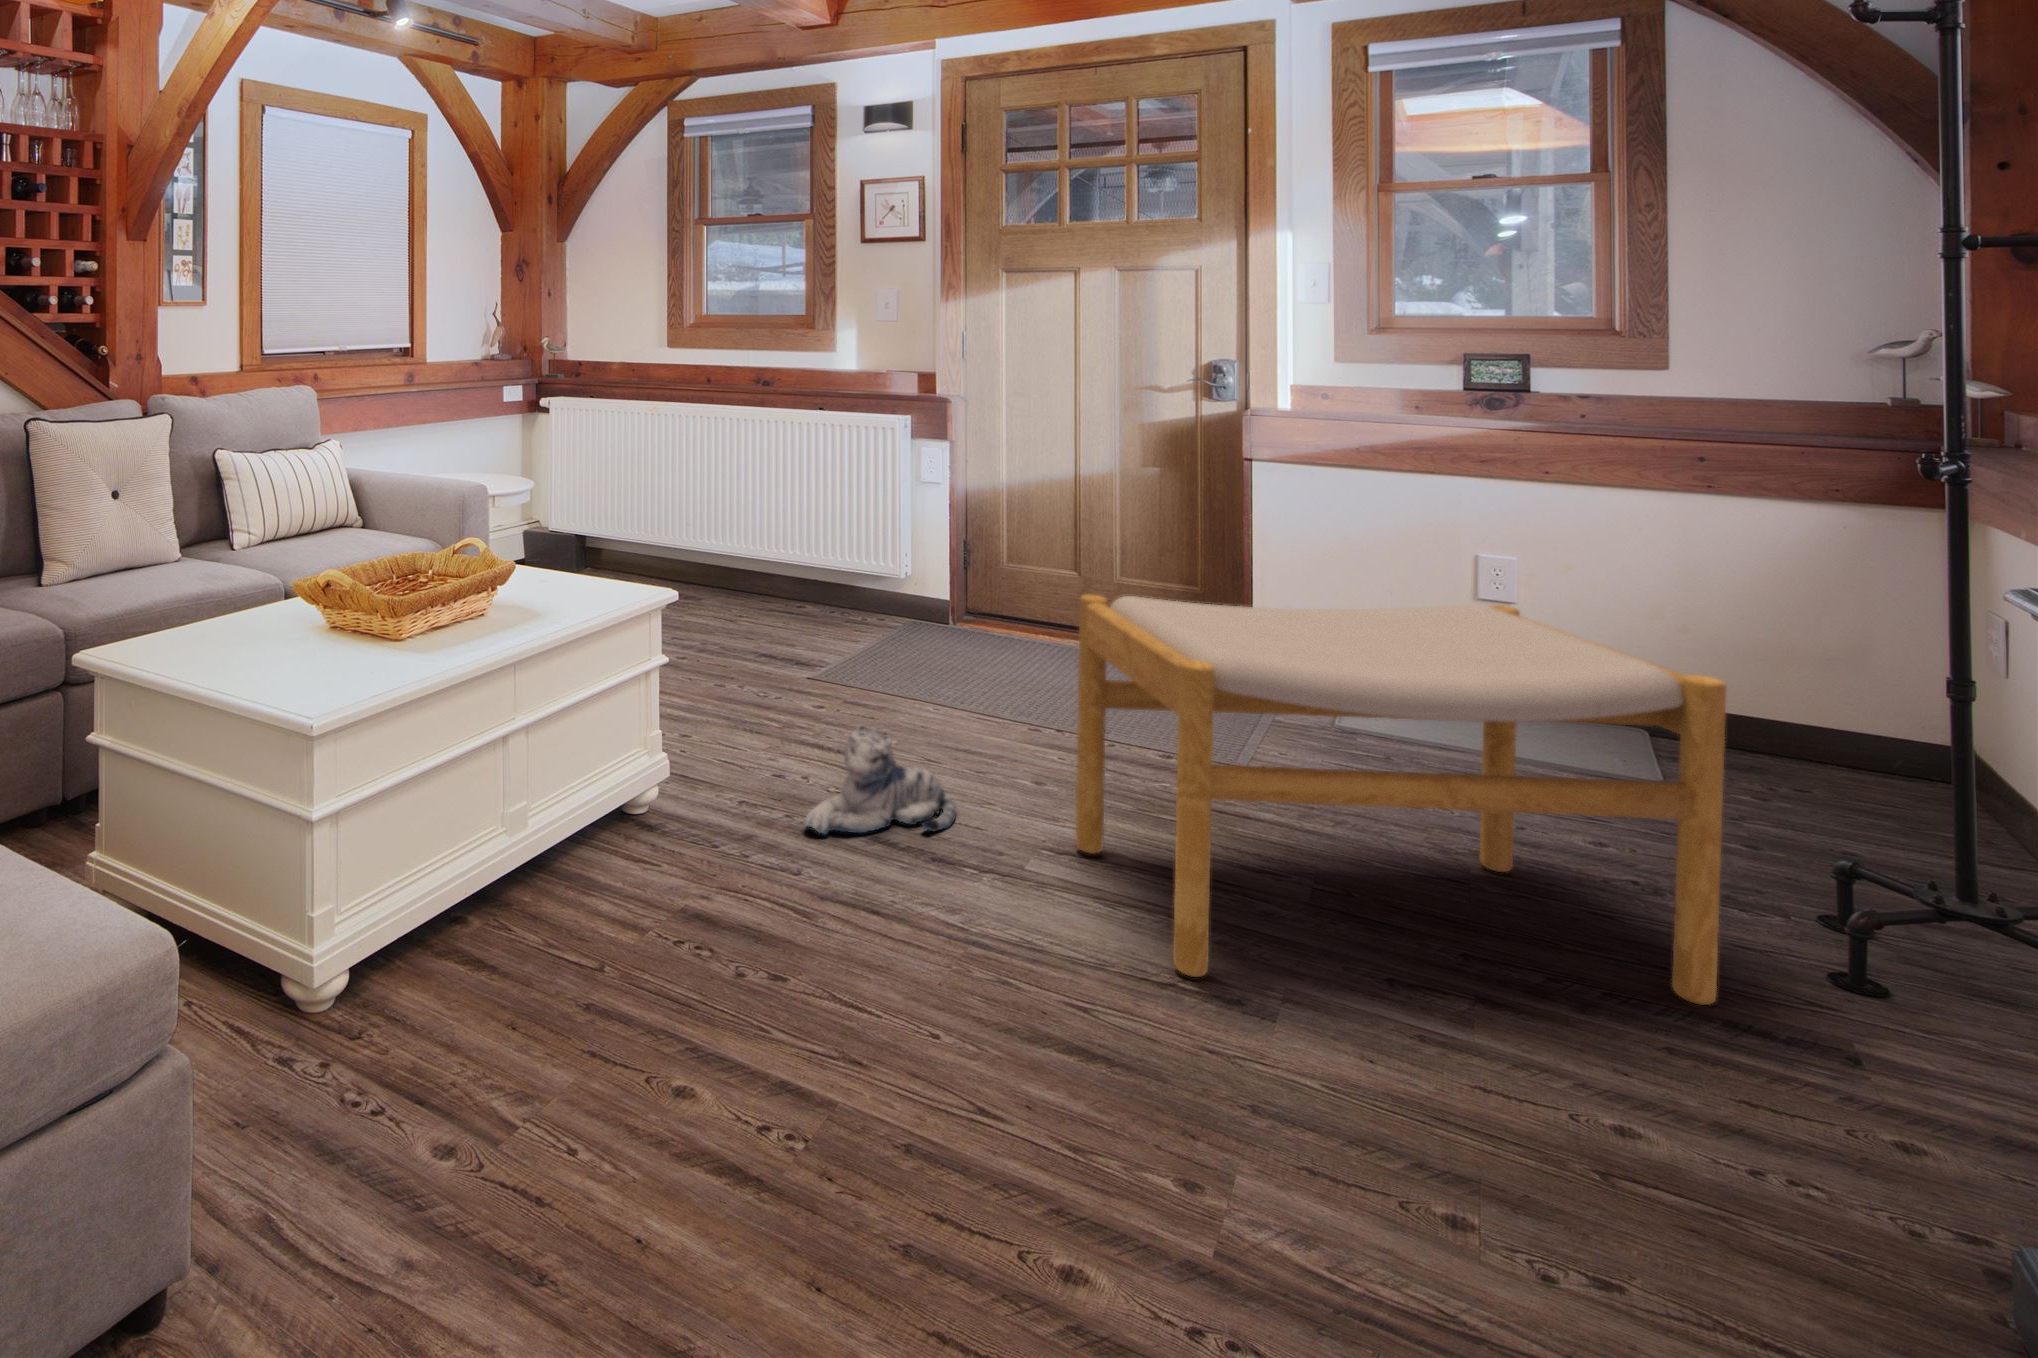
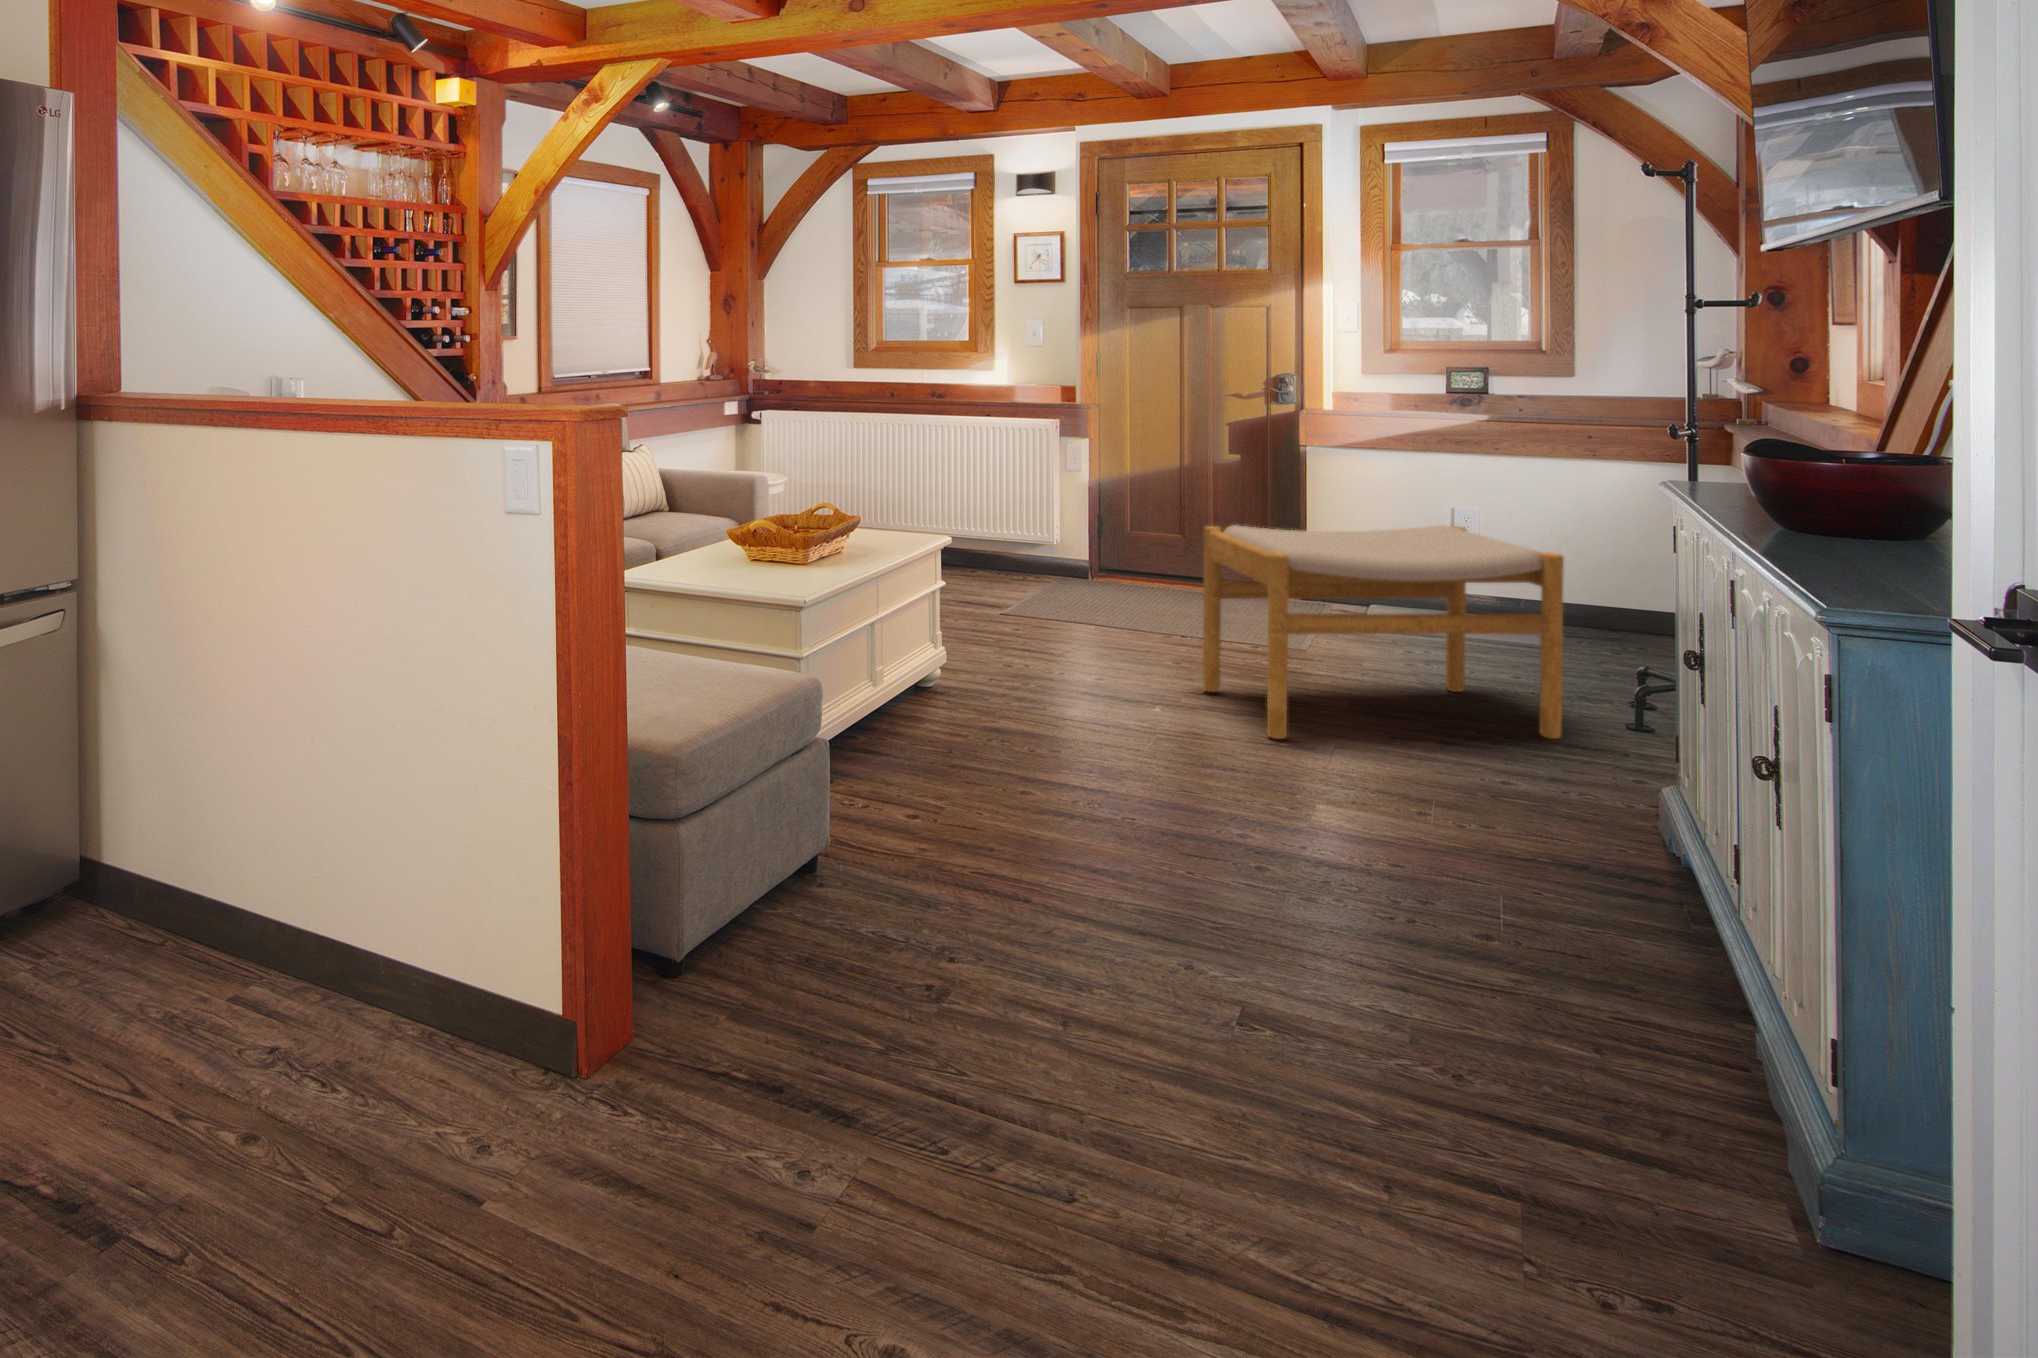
plush toy: present [804,725,956,834] -> none [1029,619,1124,690]

